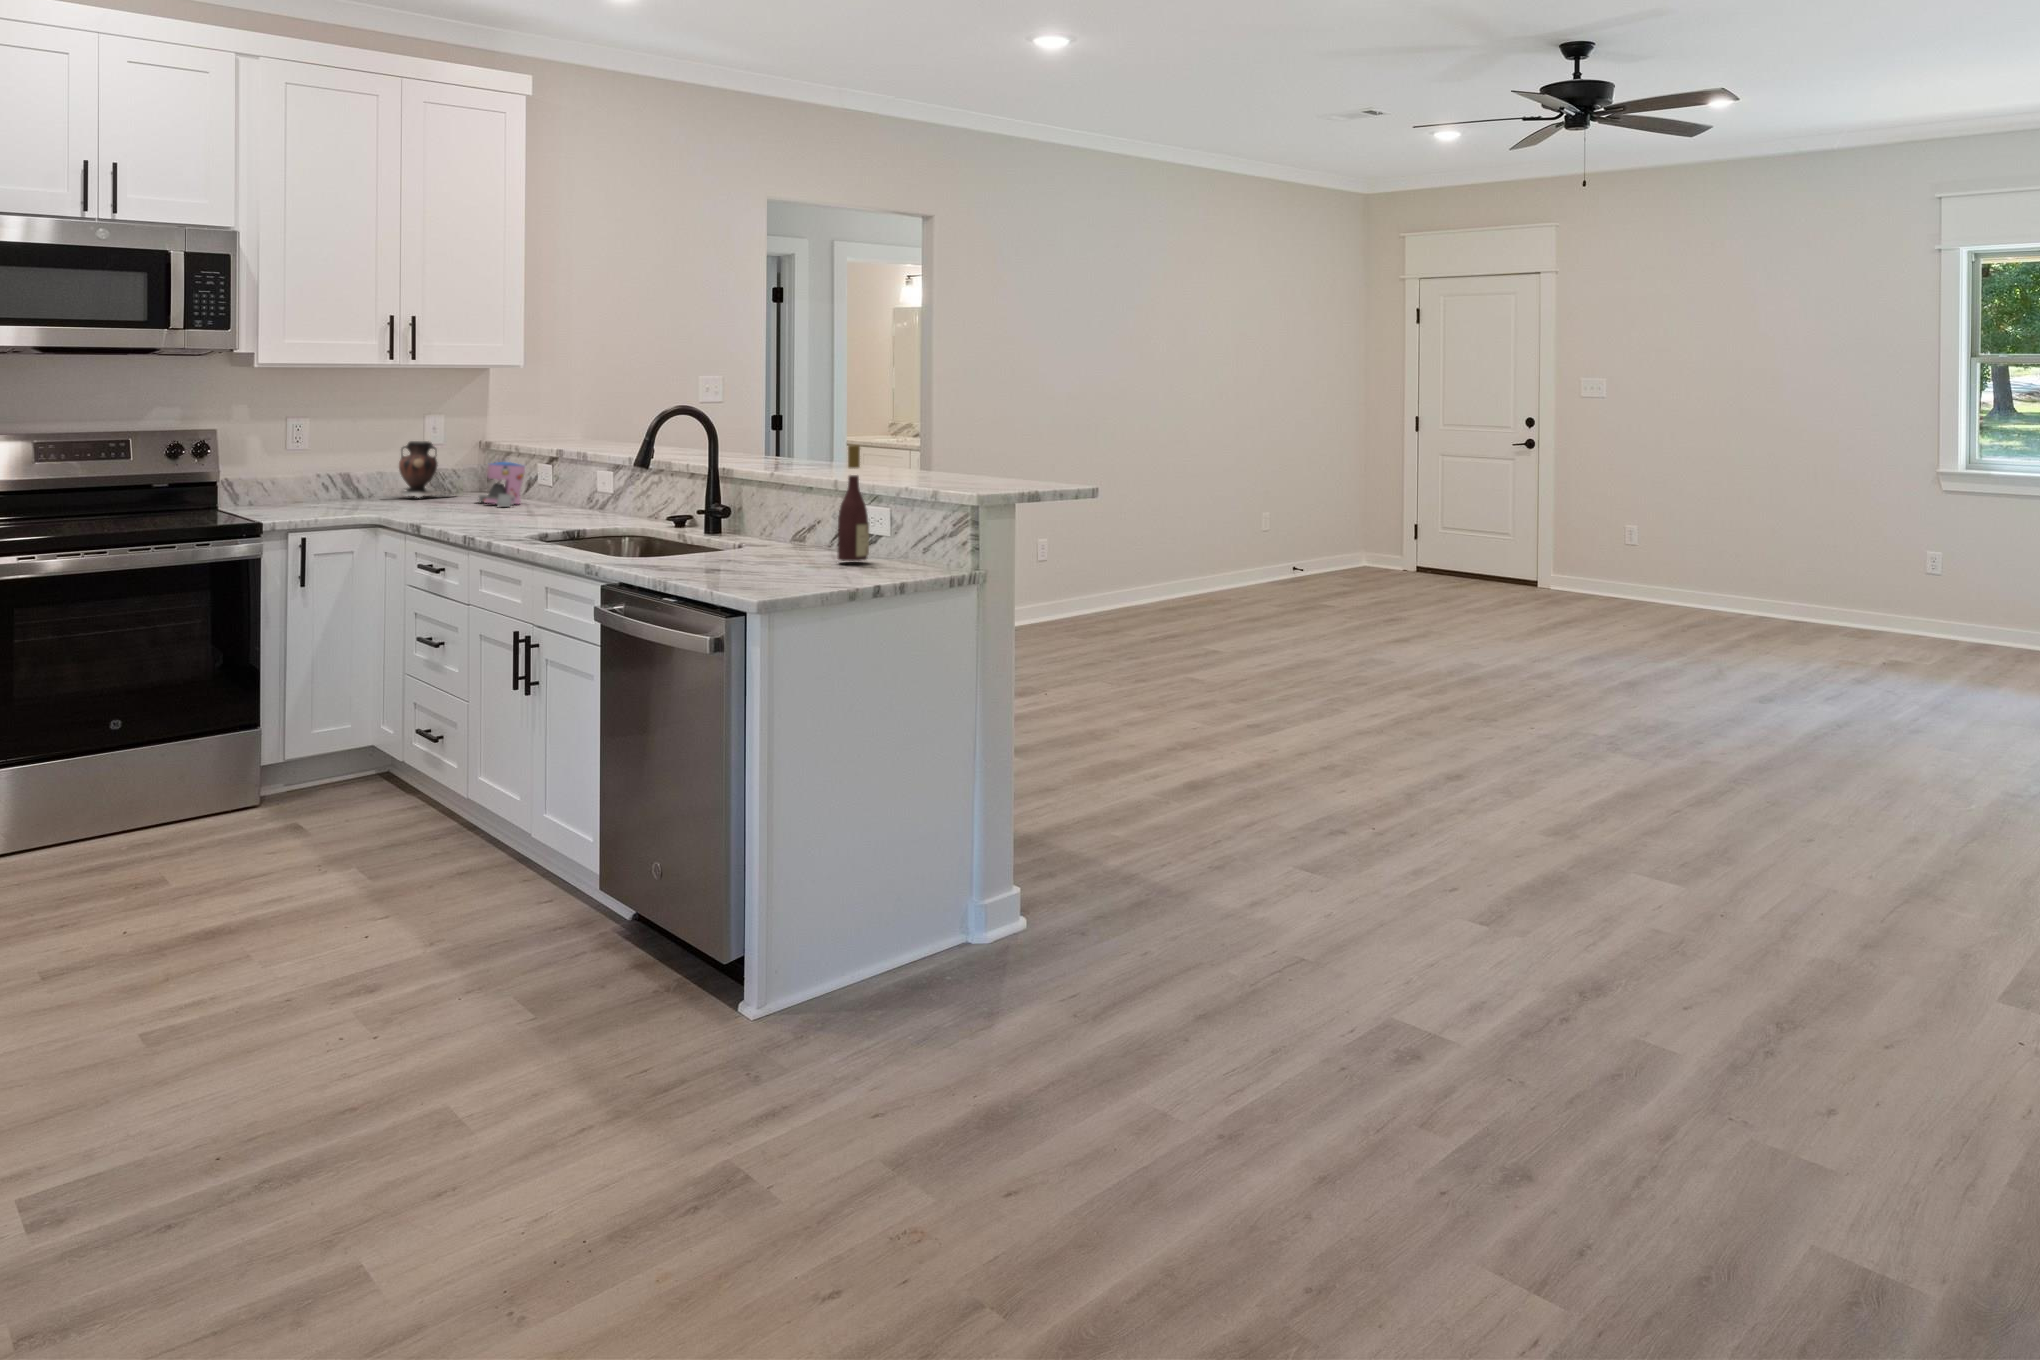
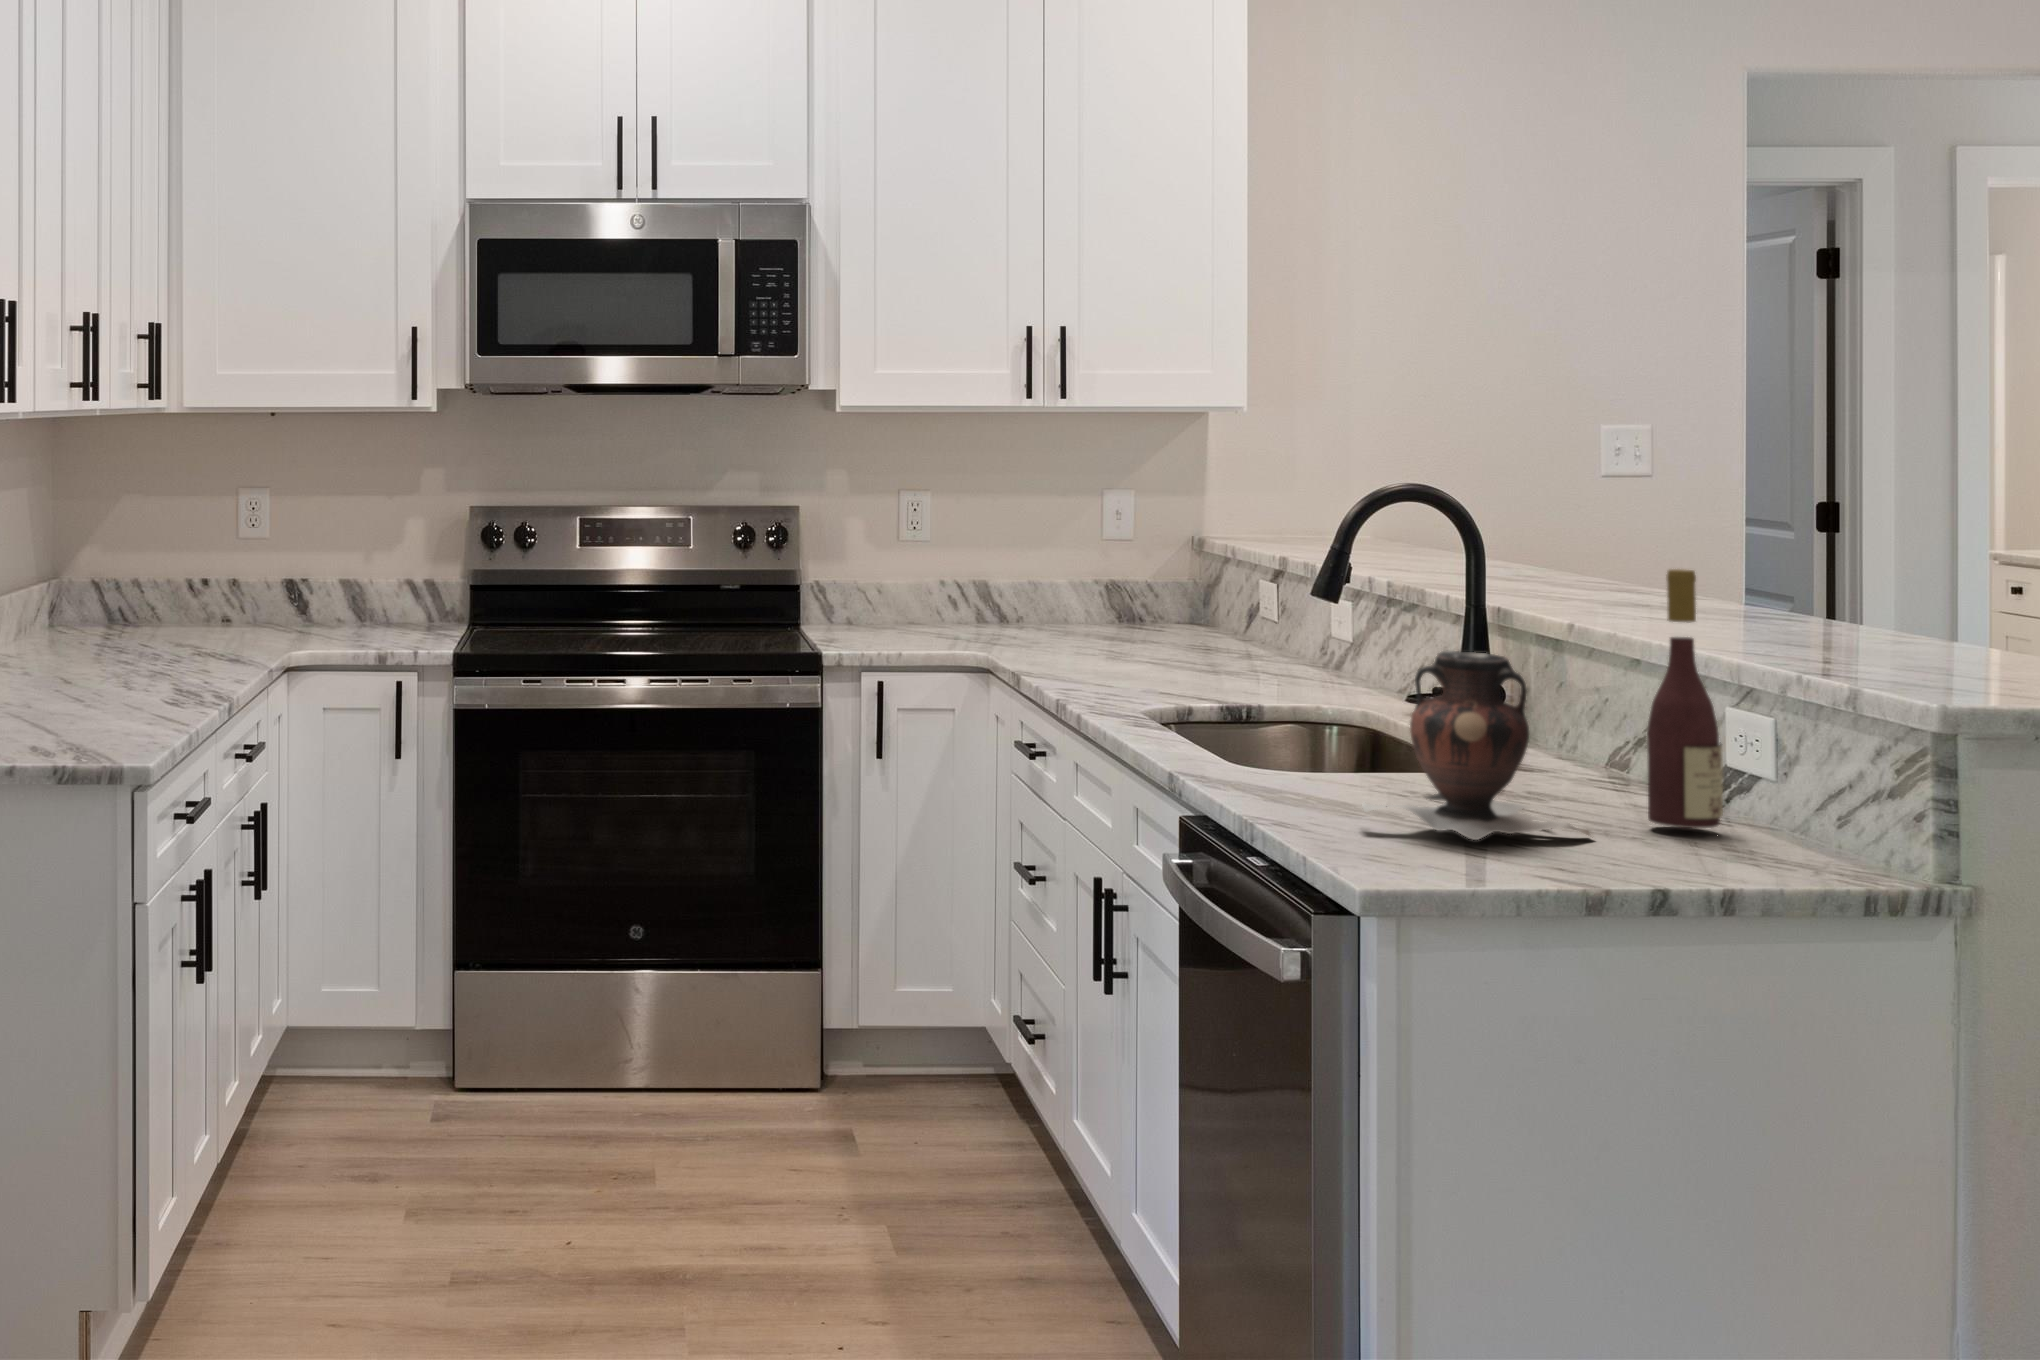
vase: present [399,441,442,497] -> present [1362,651,1590,840]
coffee maker: present [478,462,525,507] -> none [1163,575,1238,654]

